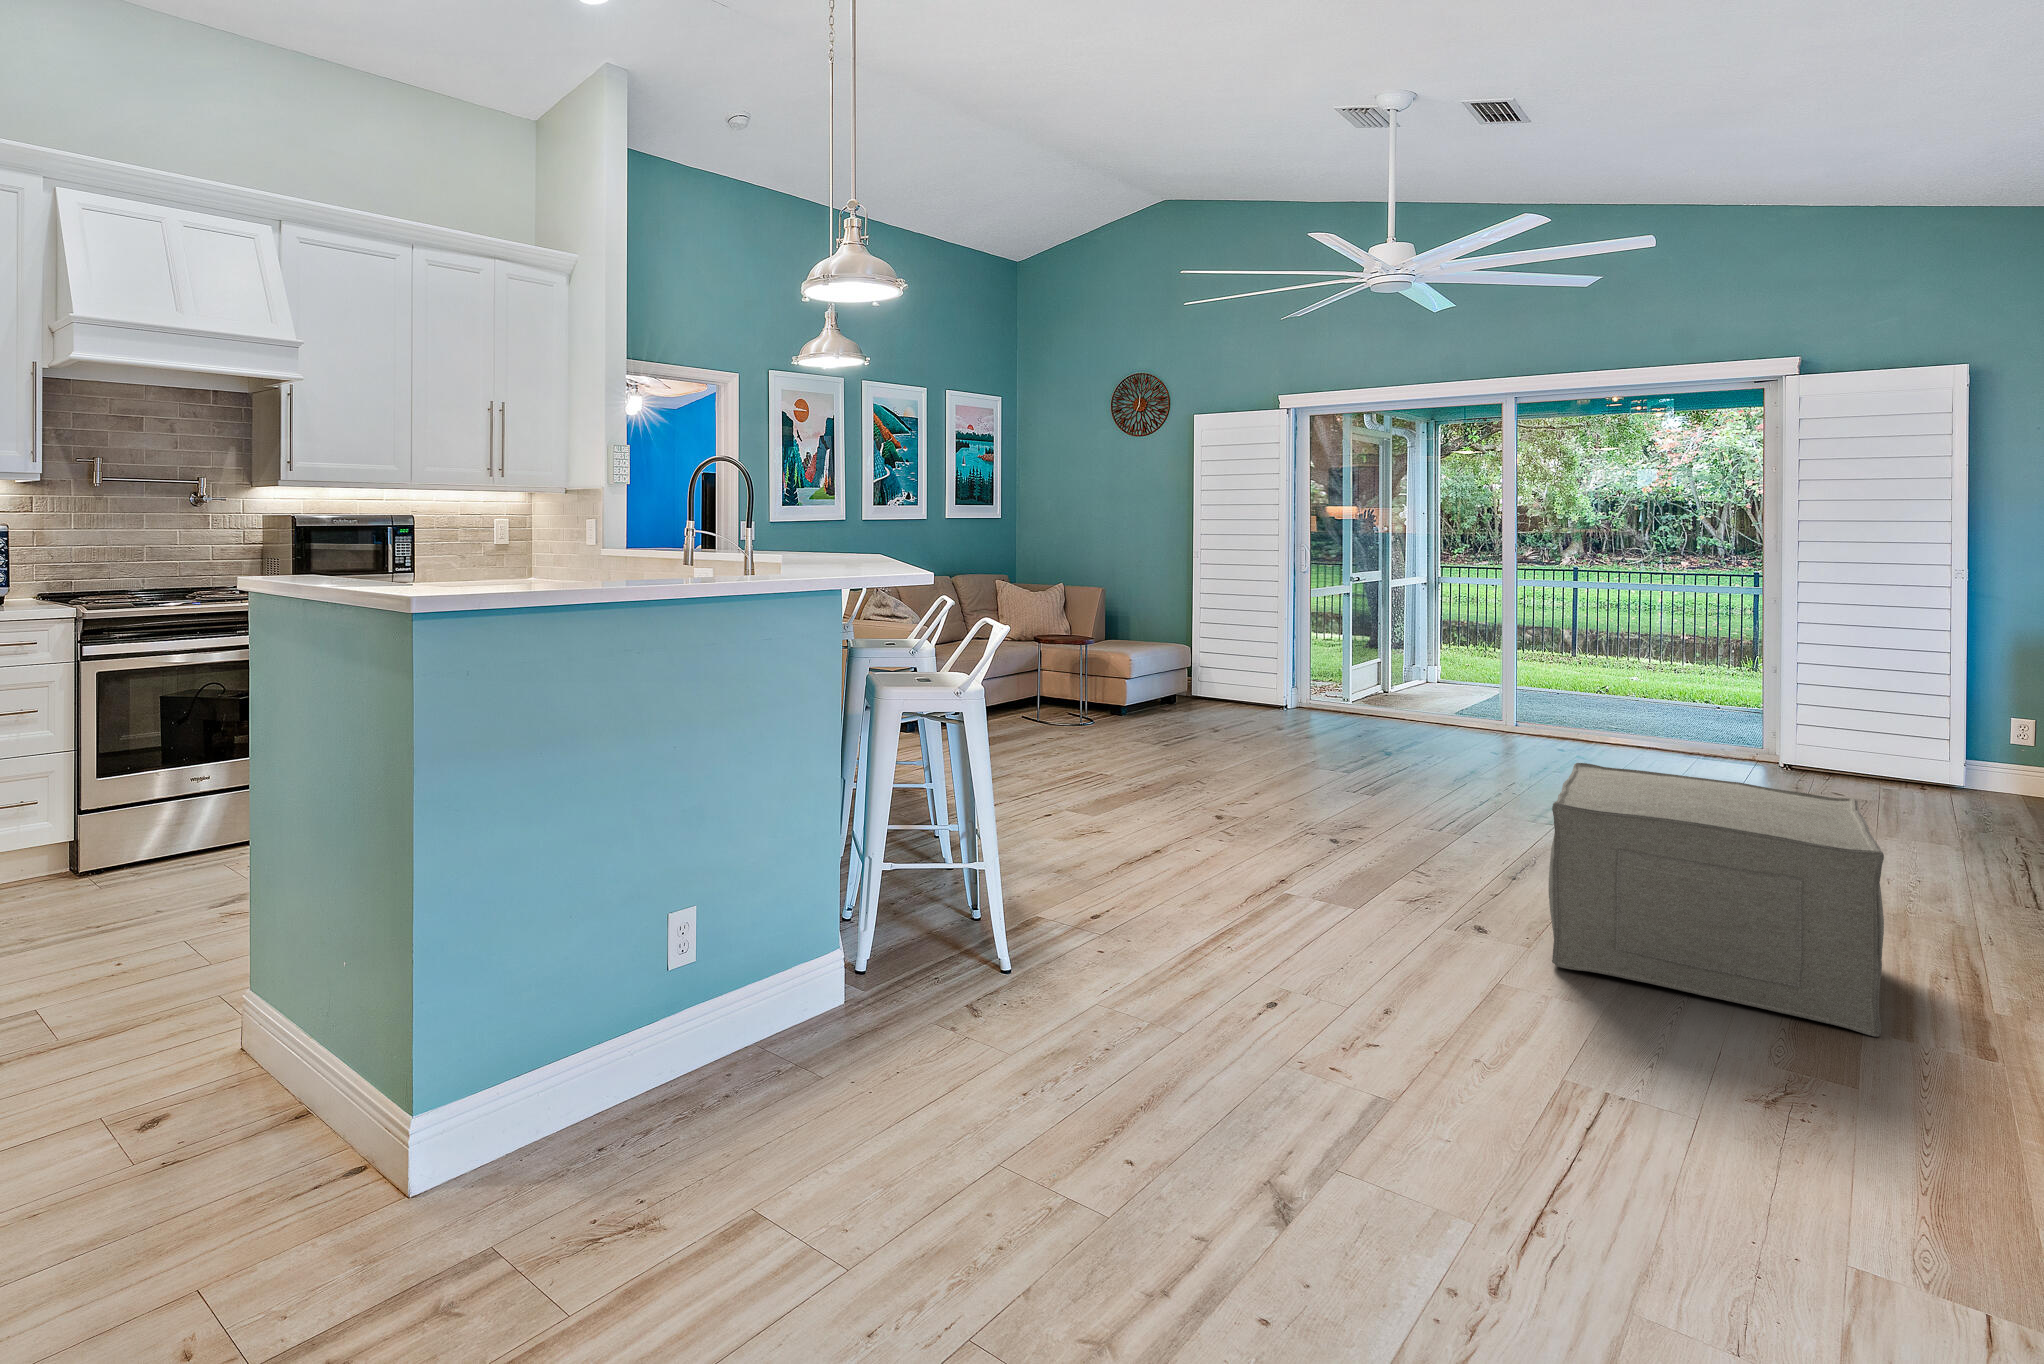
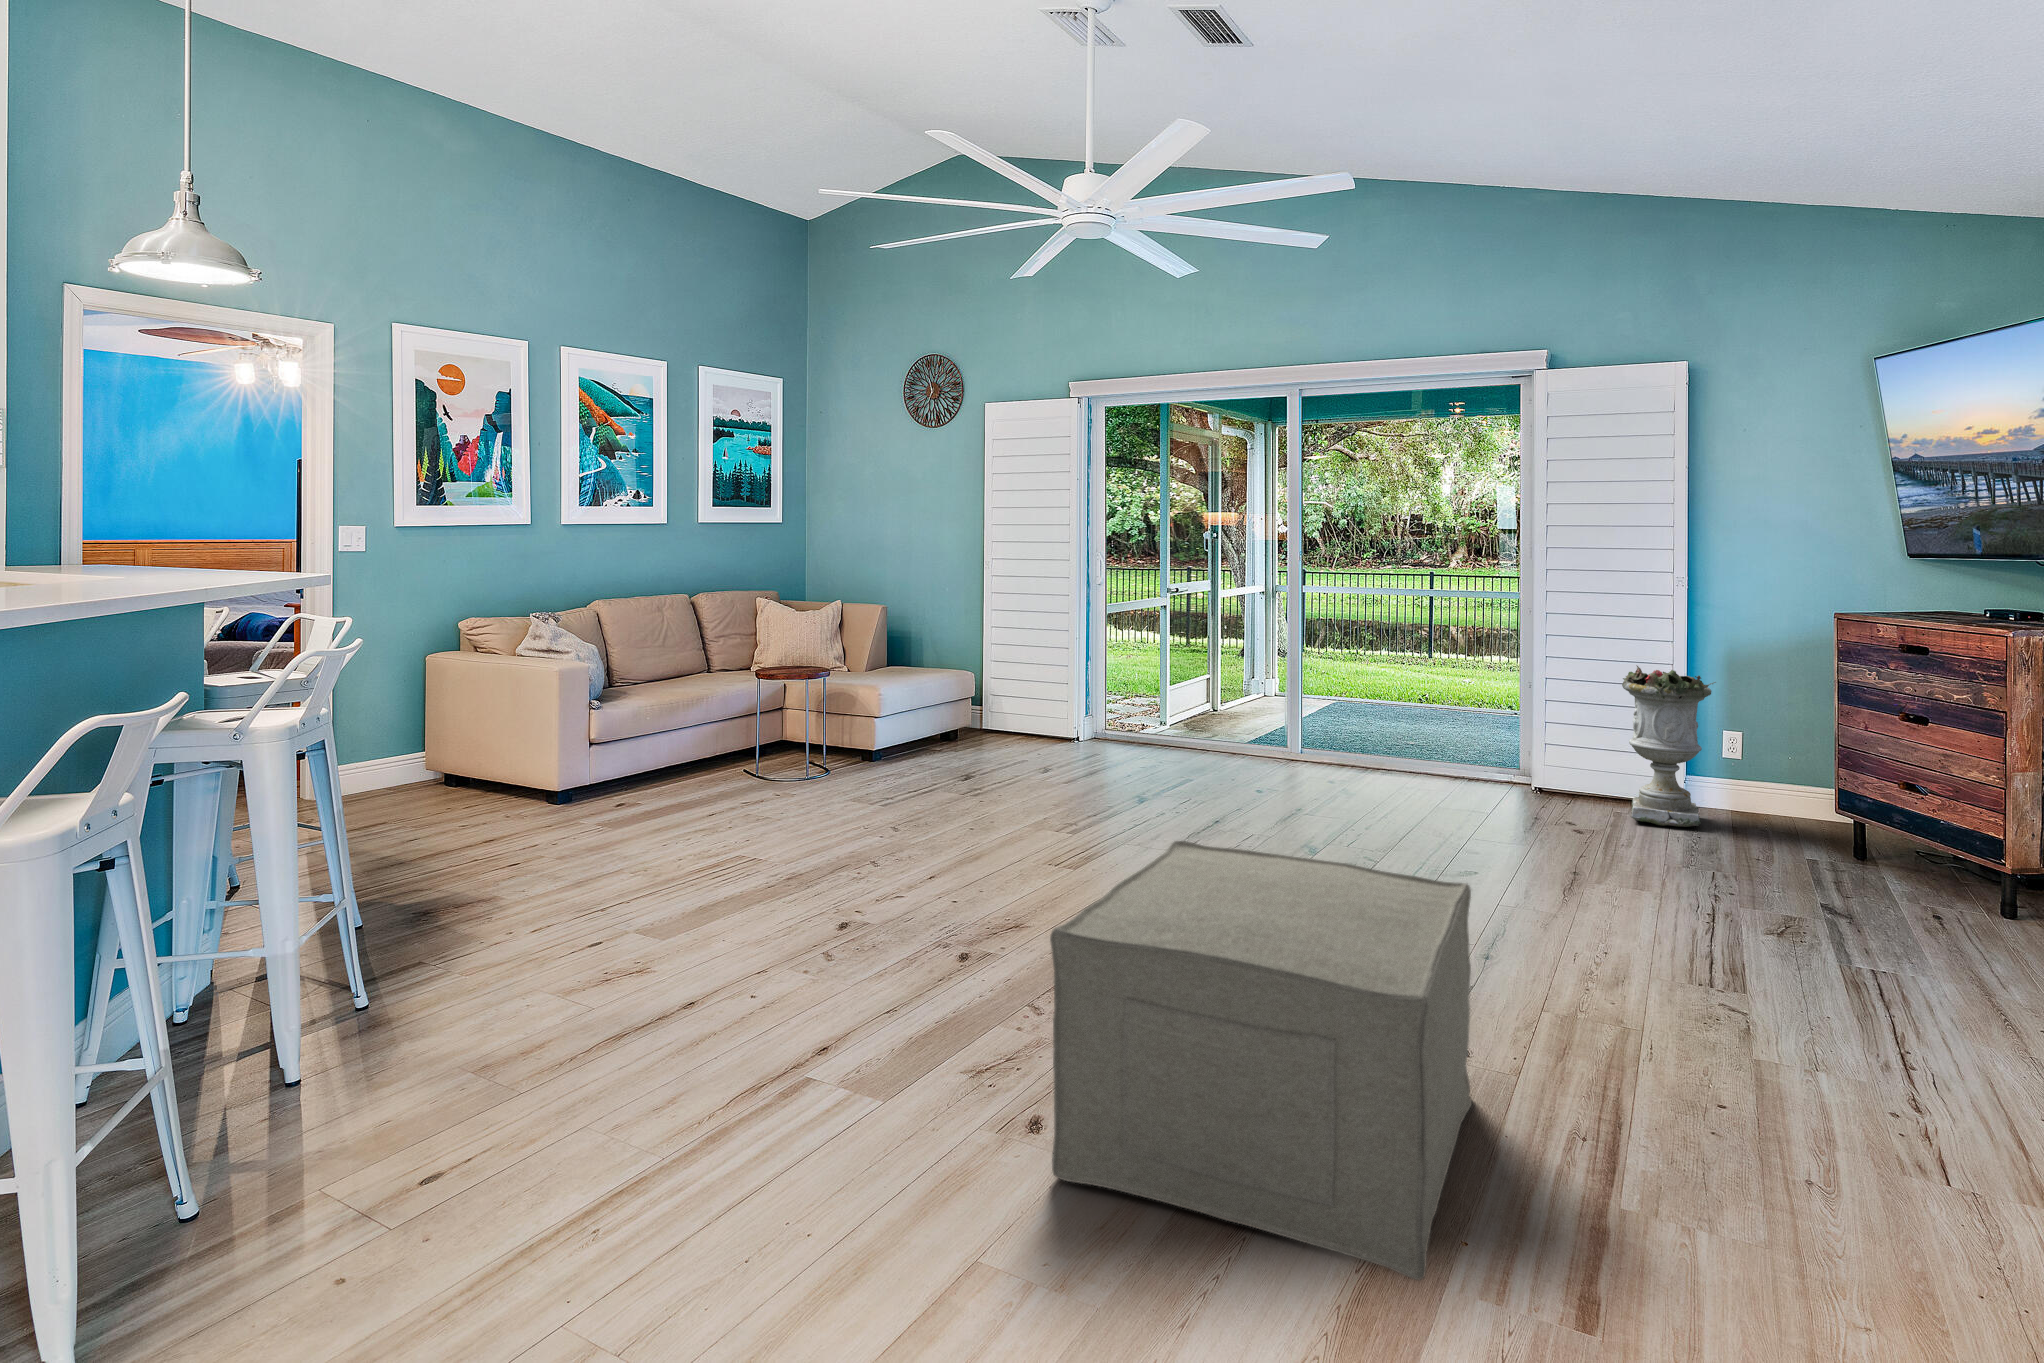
planter: none [1895,653,2007,803] -> present [1622,666,1716,827]

